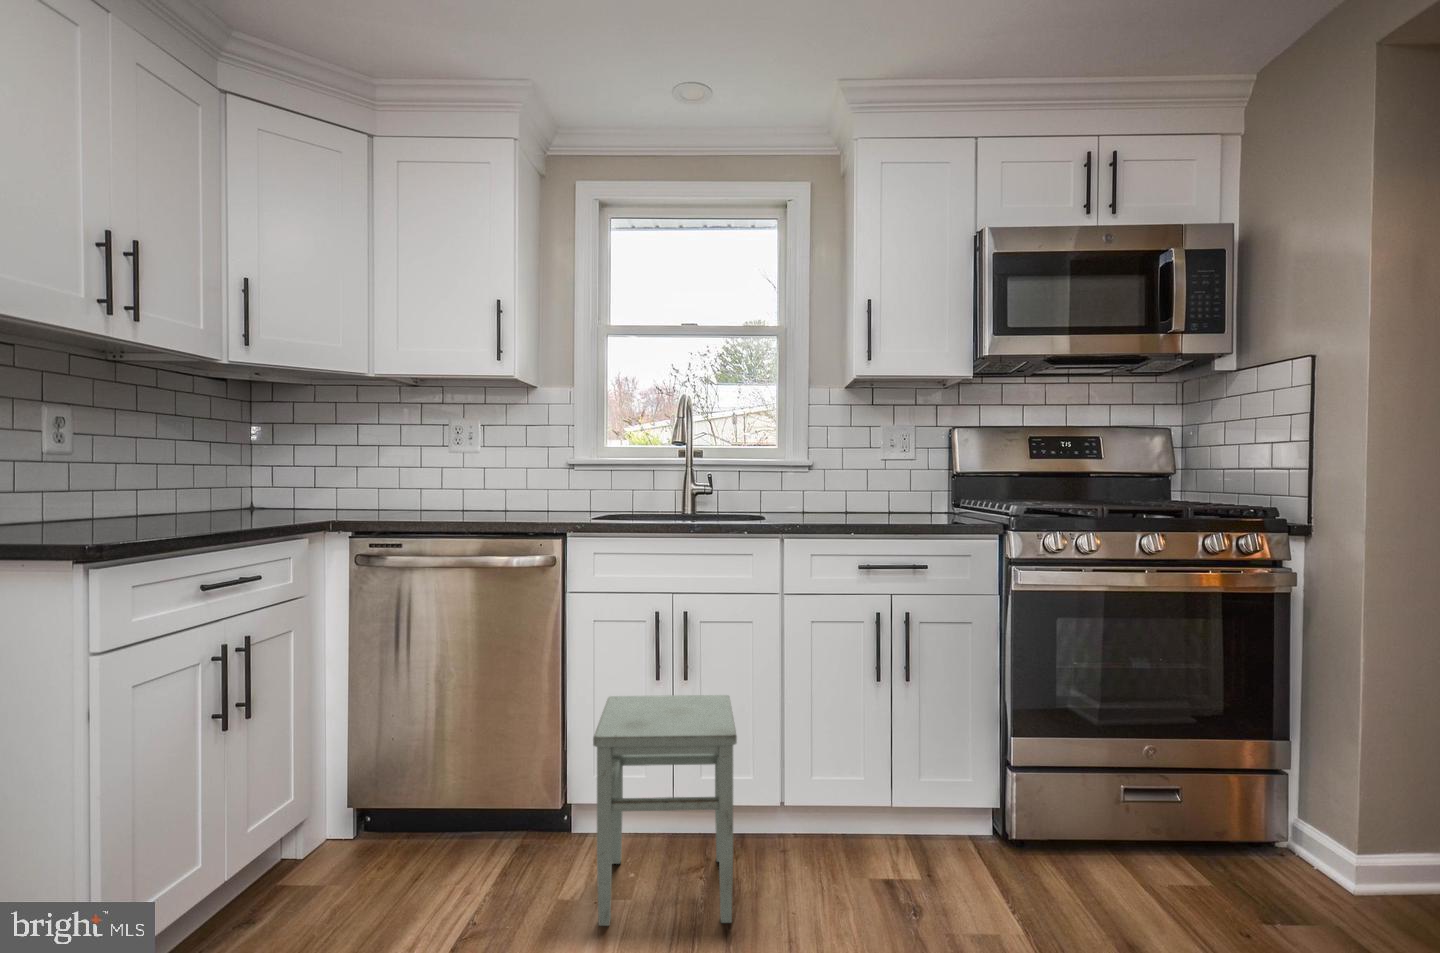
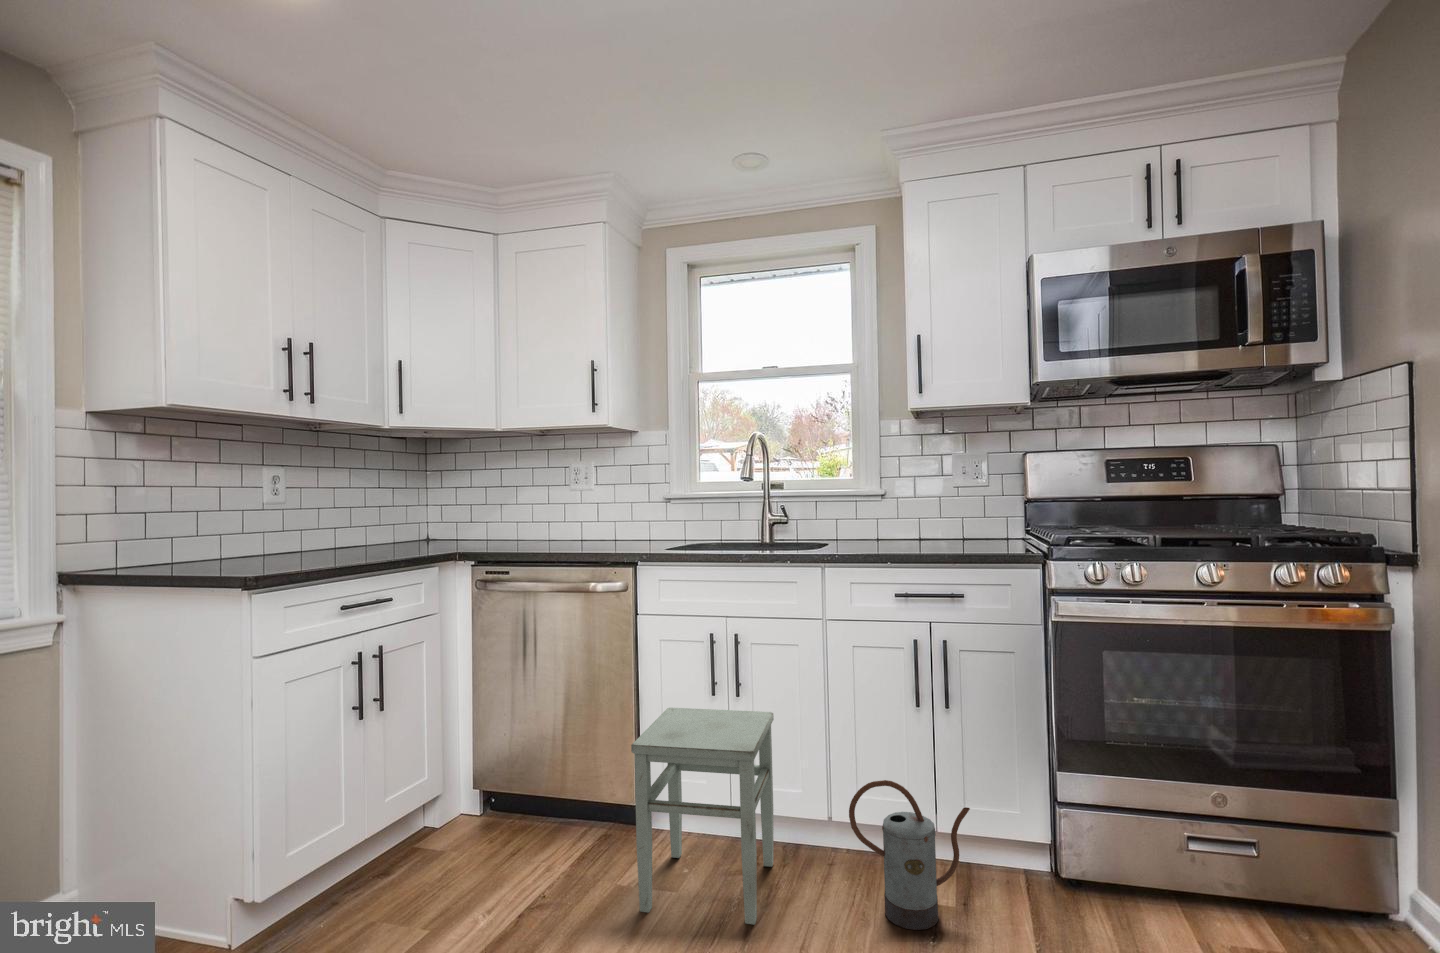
watering can: none [826,757,942,907] -> present [849,780,970,930]

